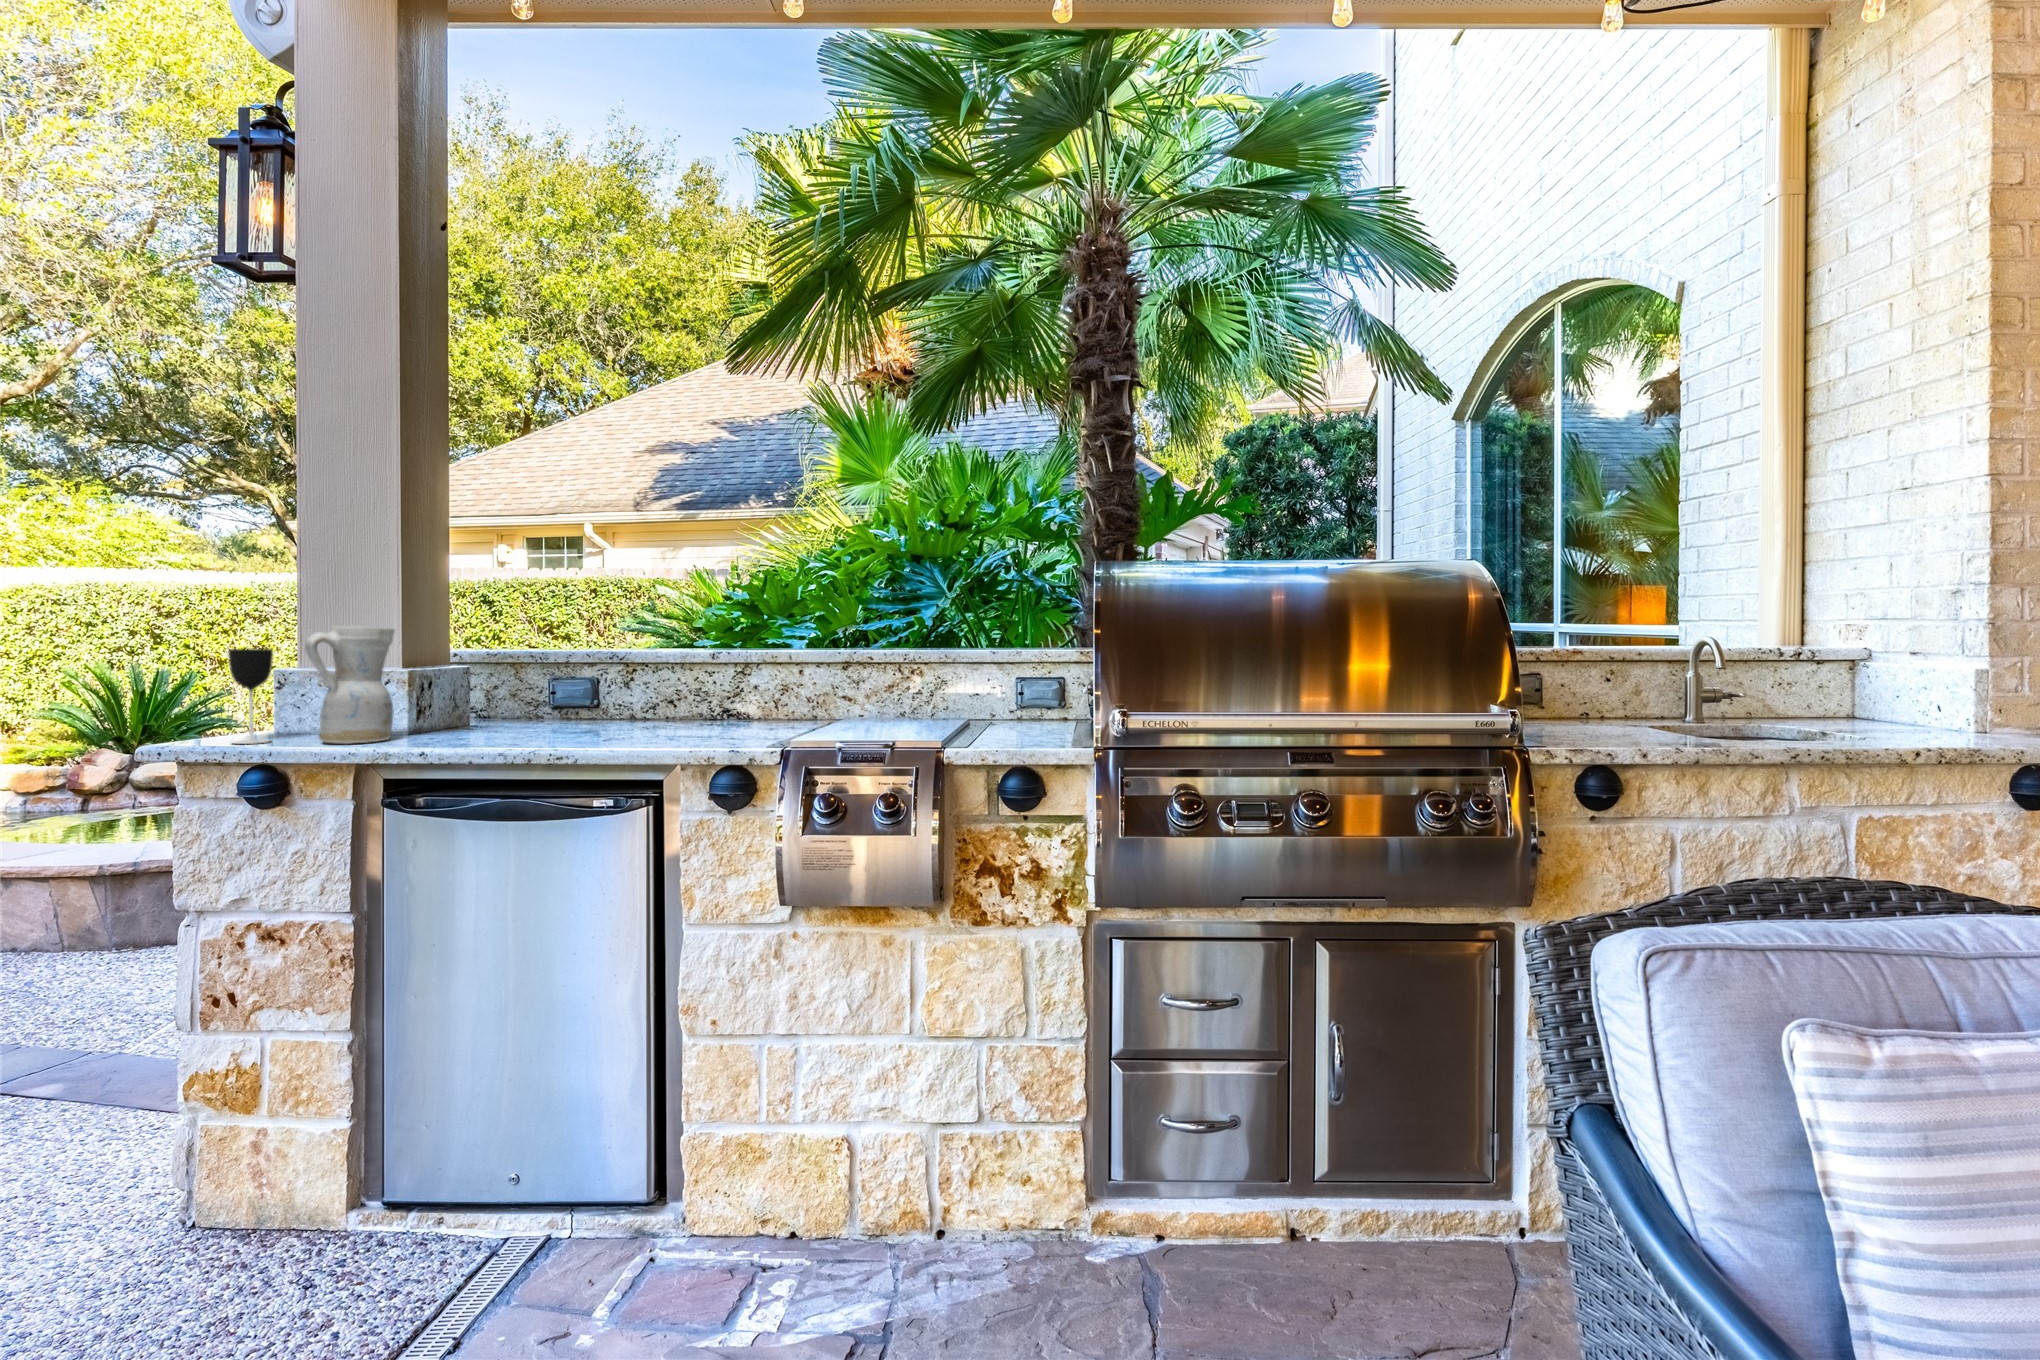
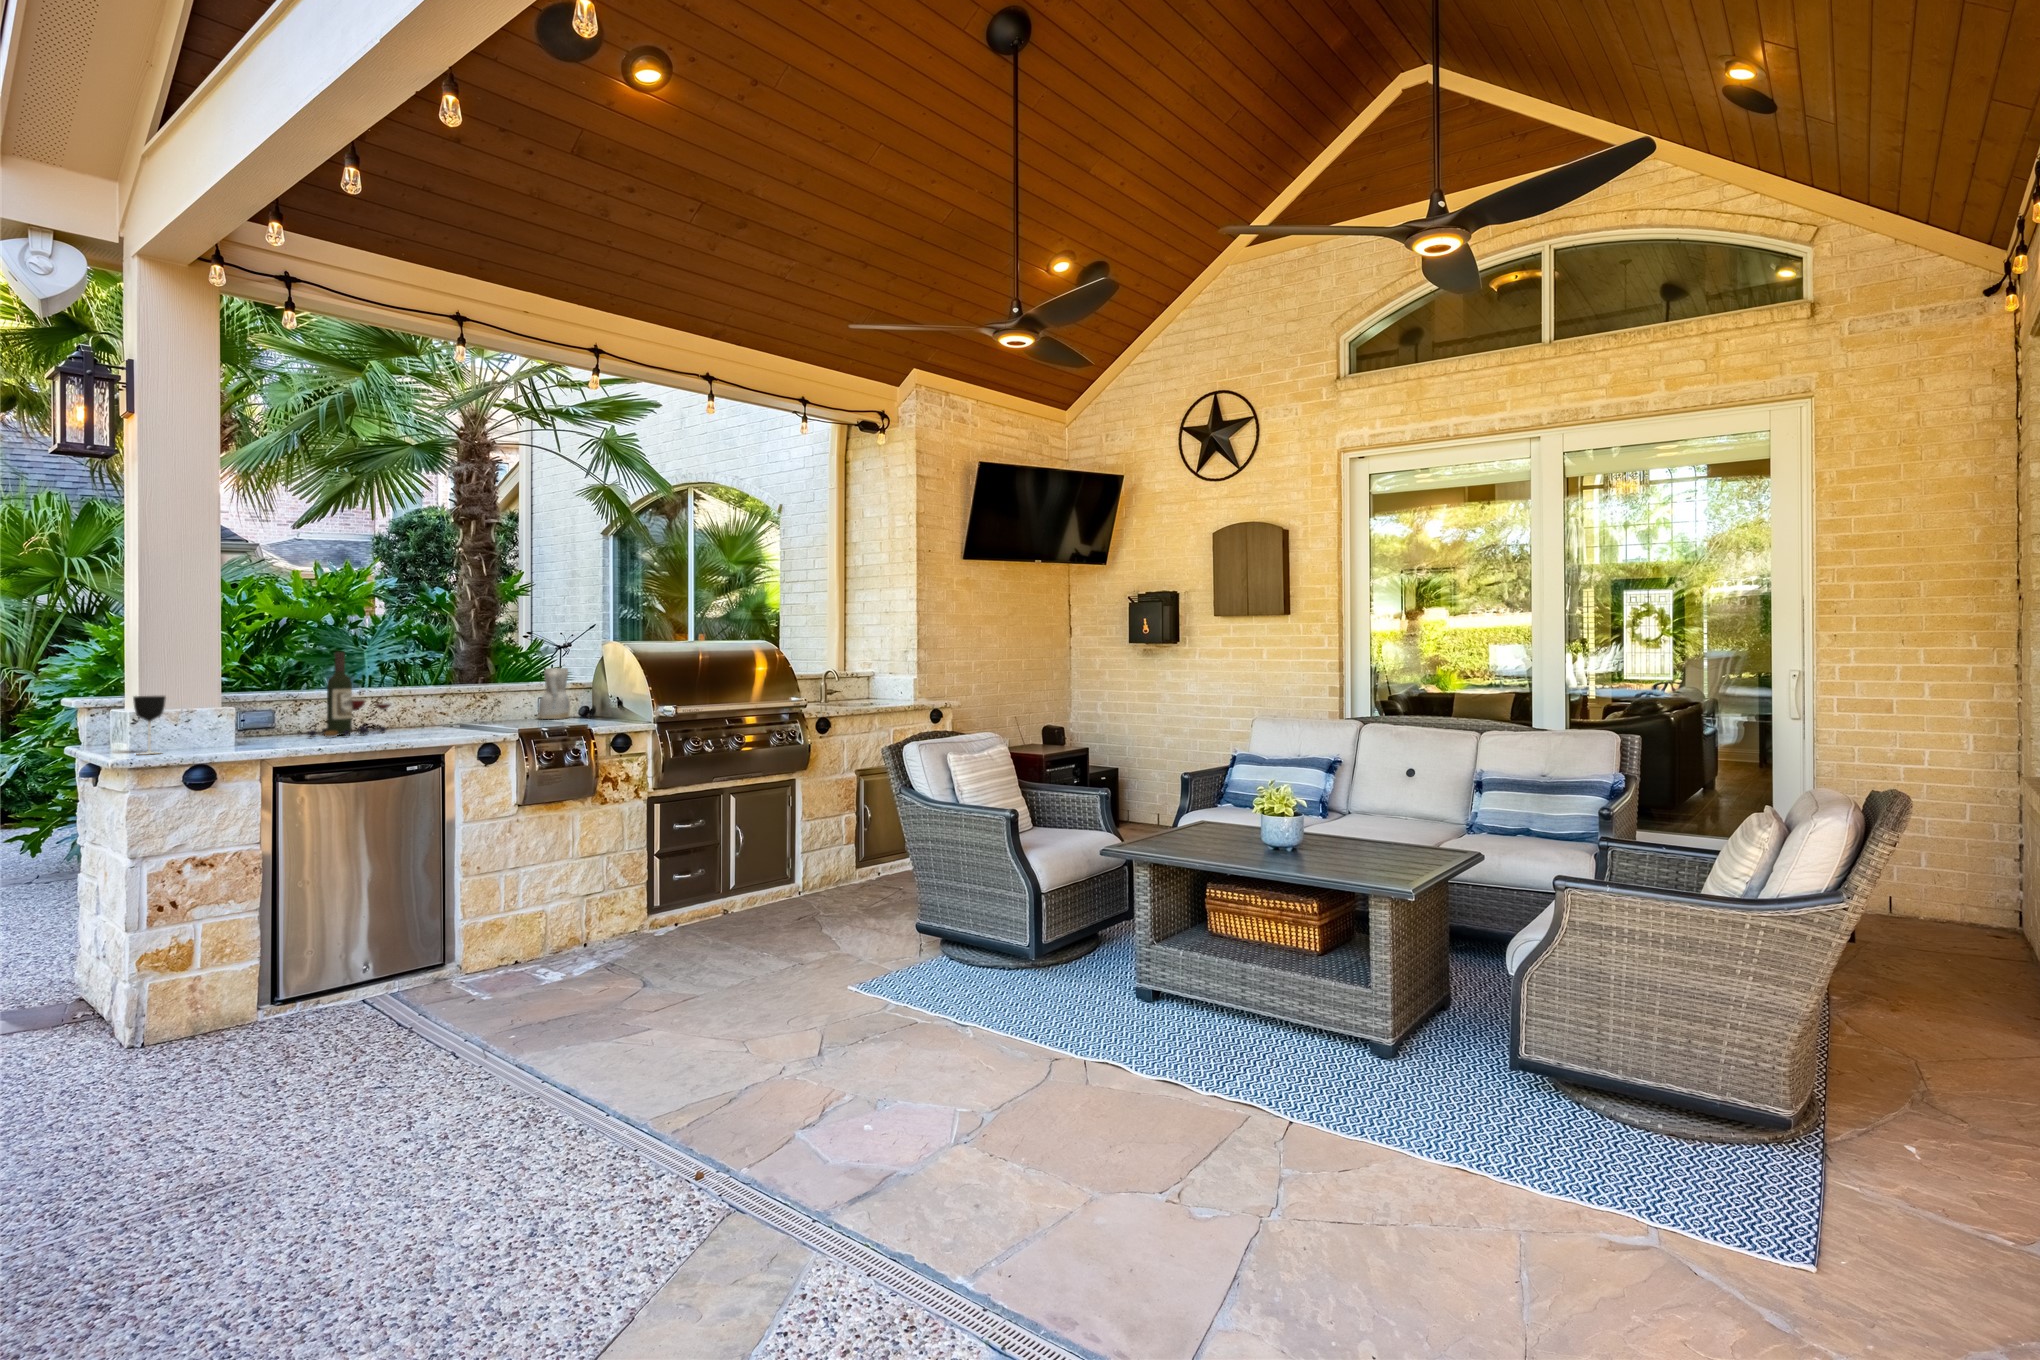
wine bottle: none [538,581,704,733] -> present [309,652,391,737]
ceramic pitcher: present [305,626,395,744] -> present [538,668,570,719]

